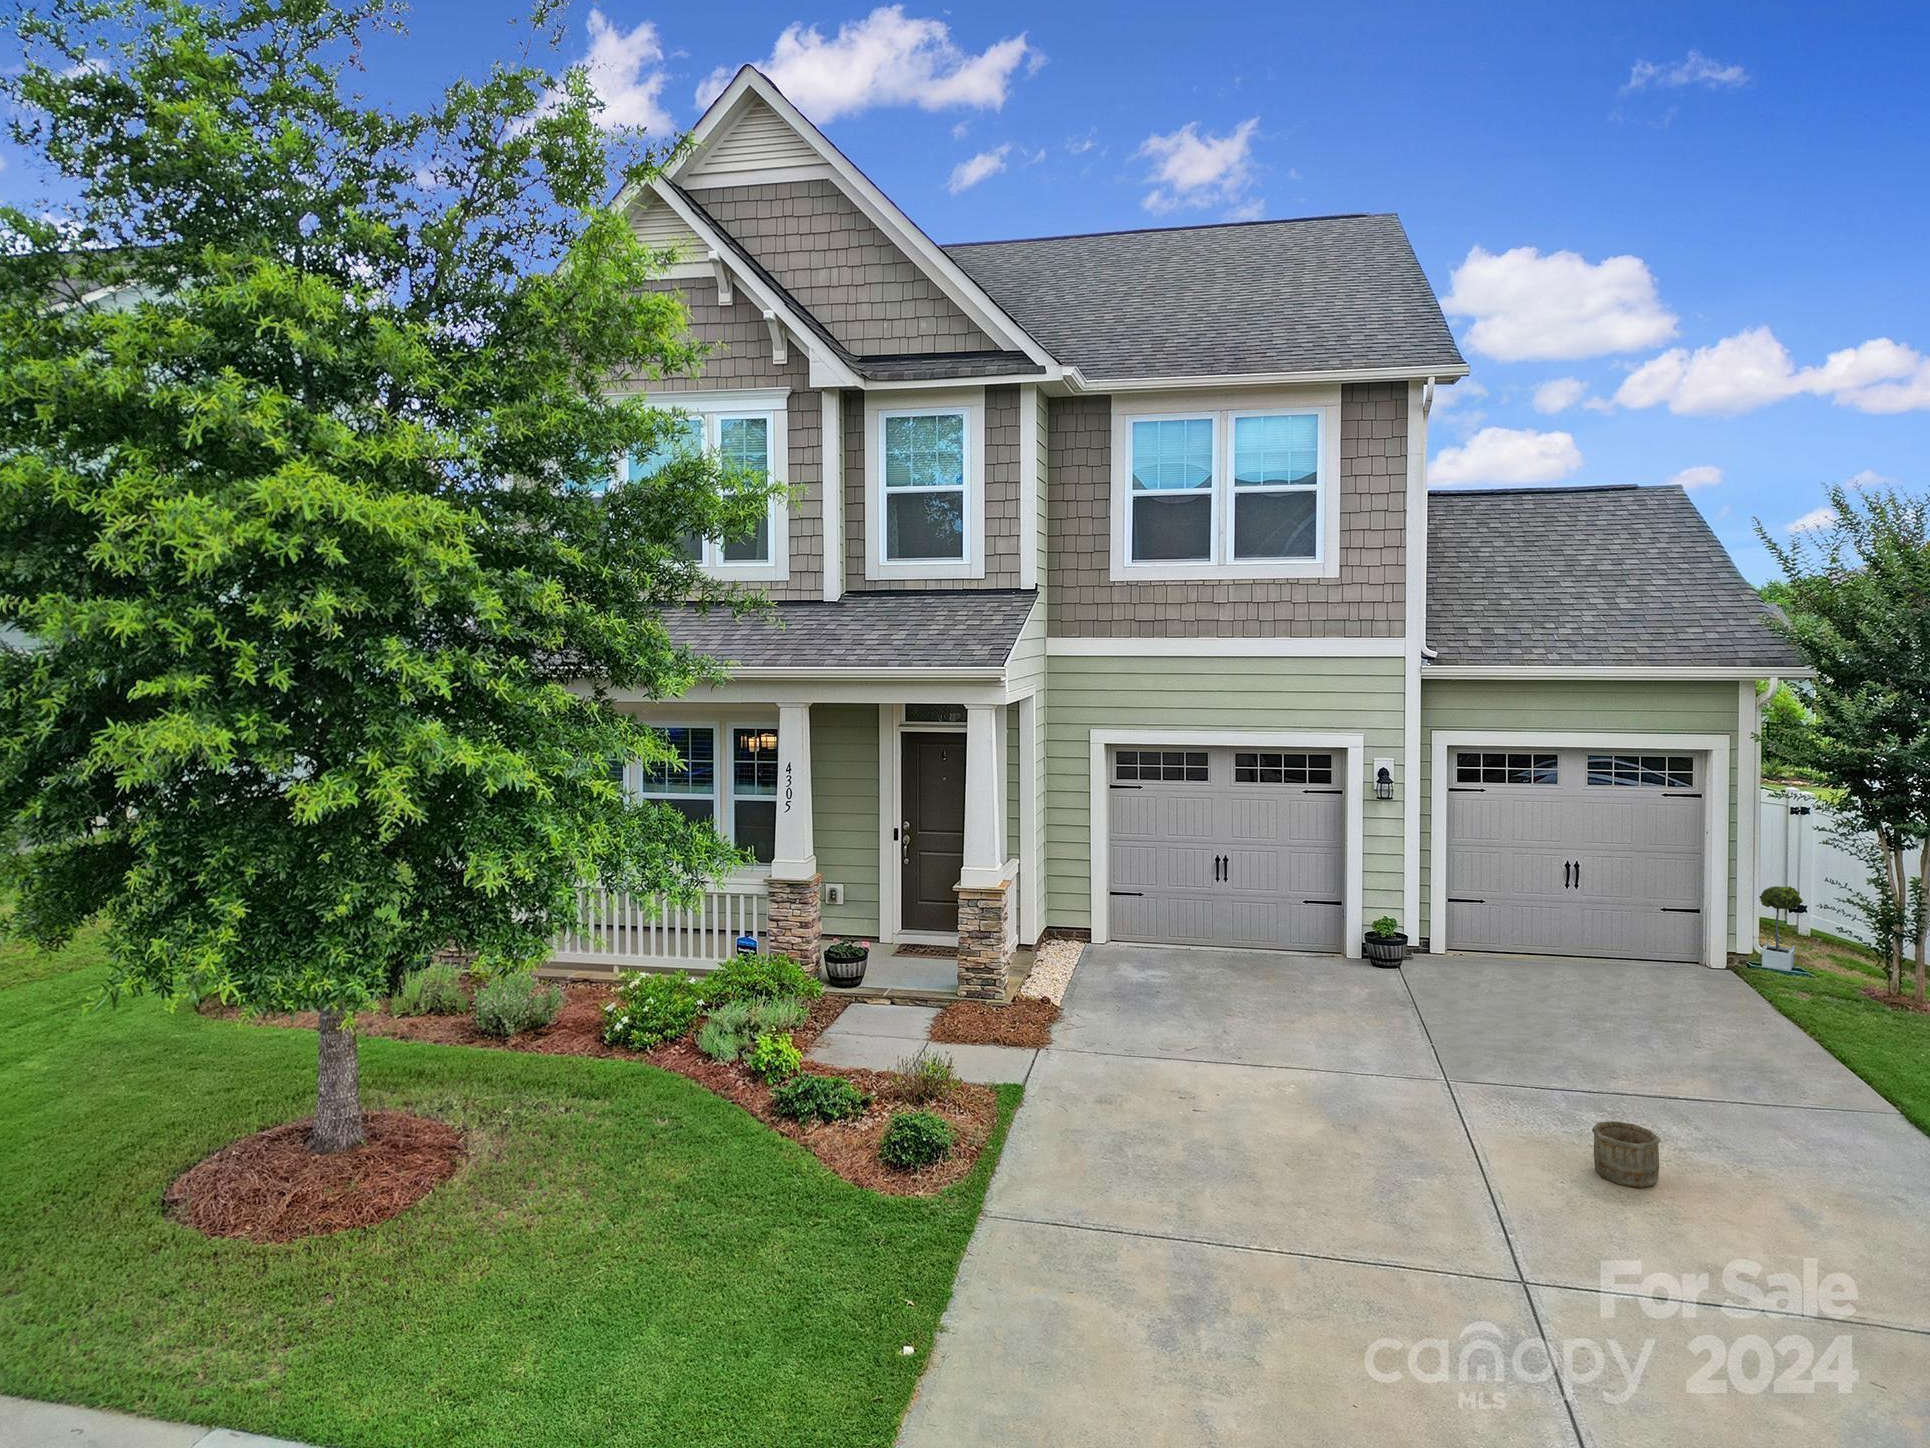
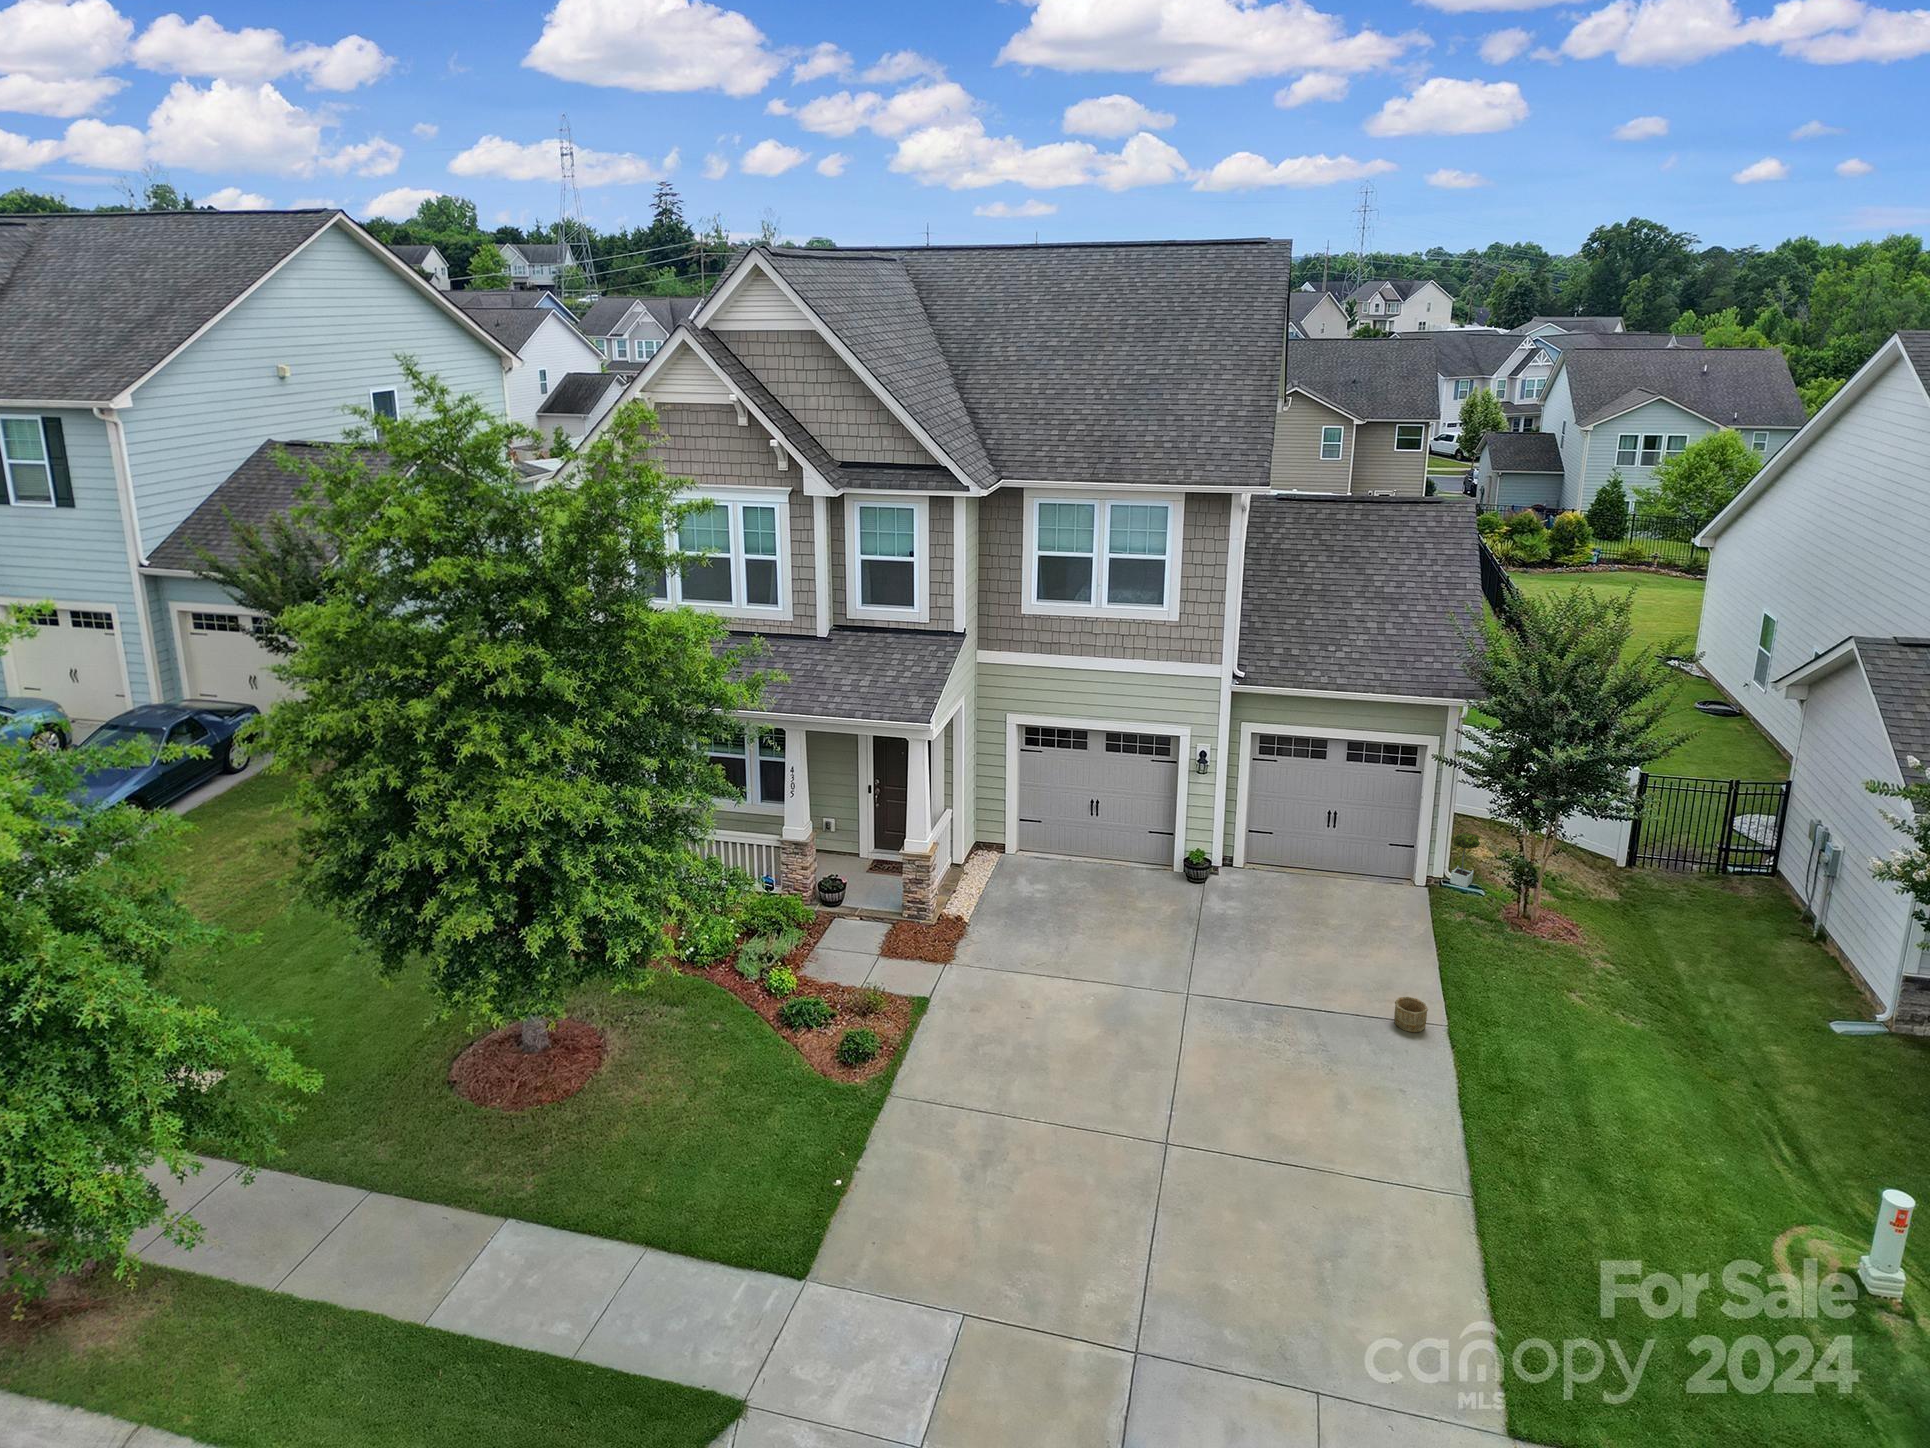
wooden bucket: present [1592,1121,1661,1188] -> present [1394,997,1428,1033]

